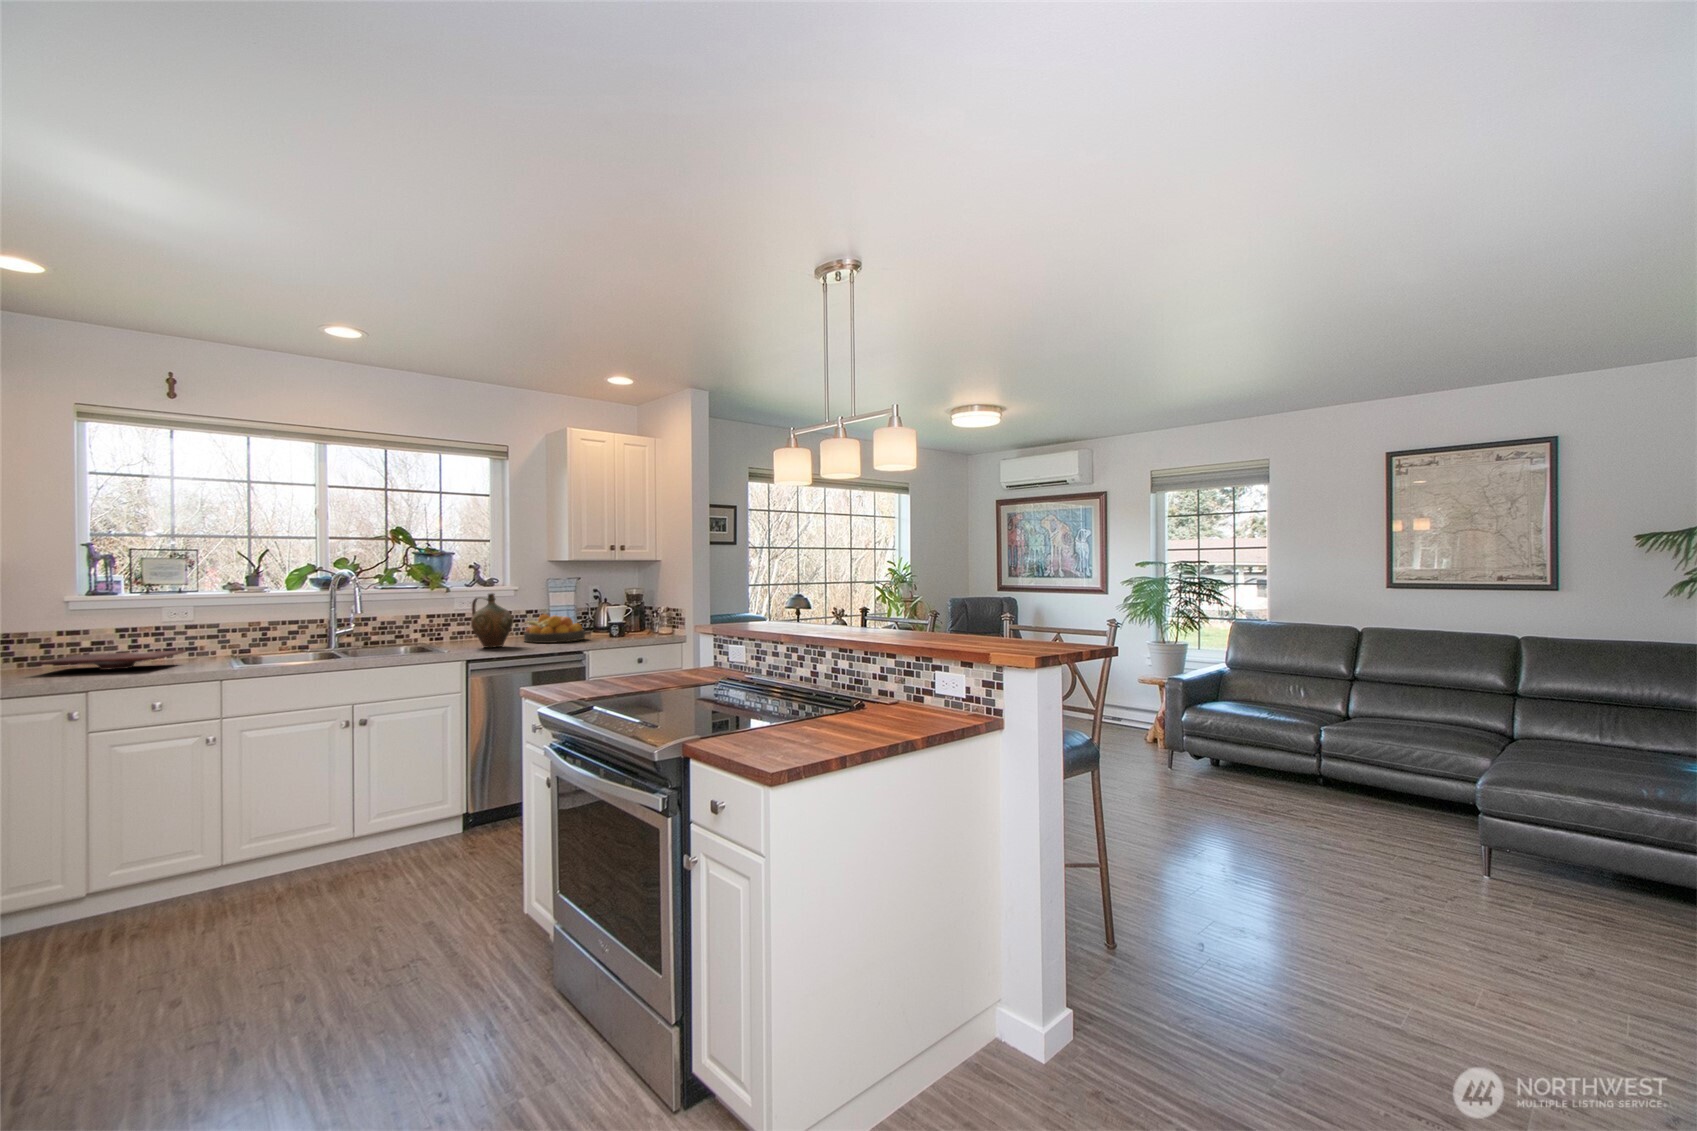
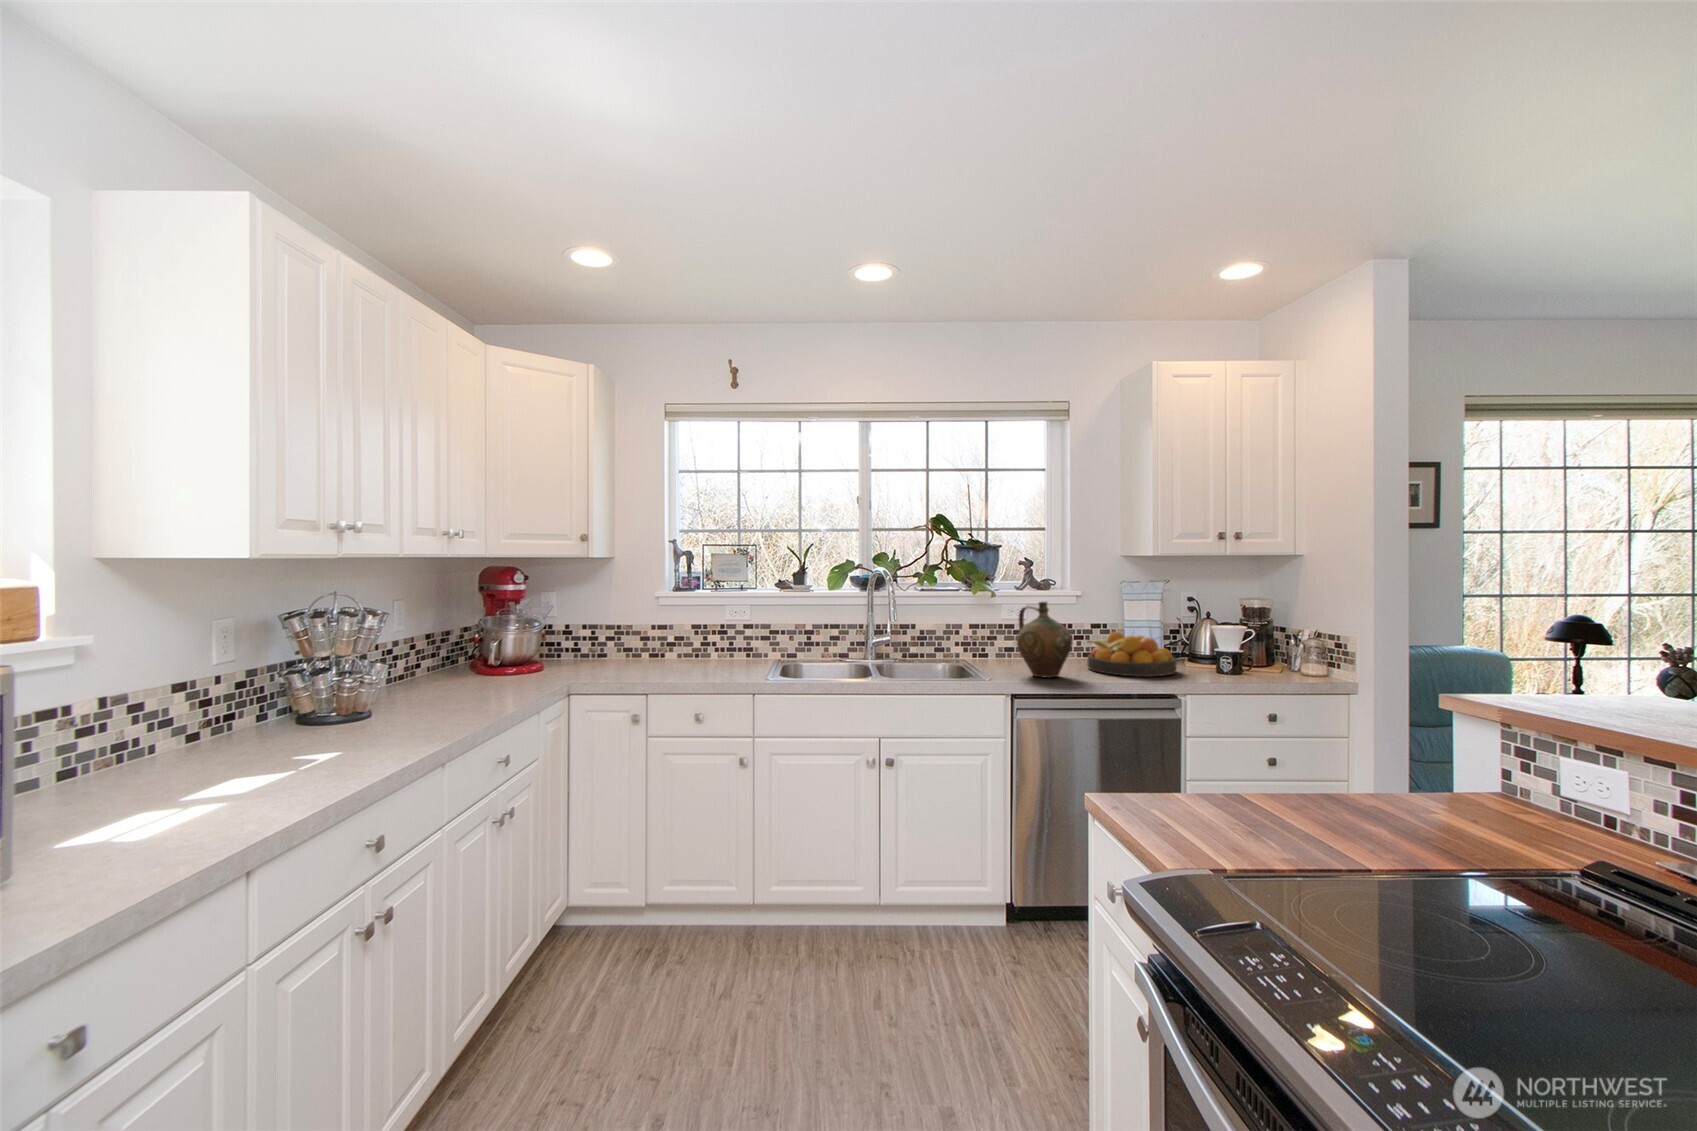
cutting board: present [35,650,186,670] -> none [619,649,736,669]

